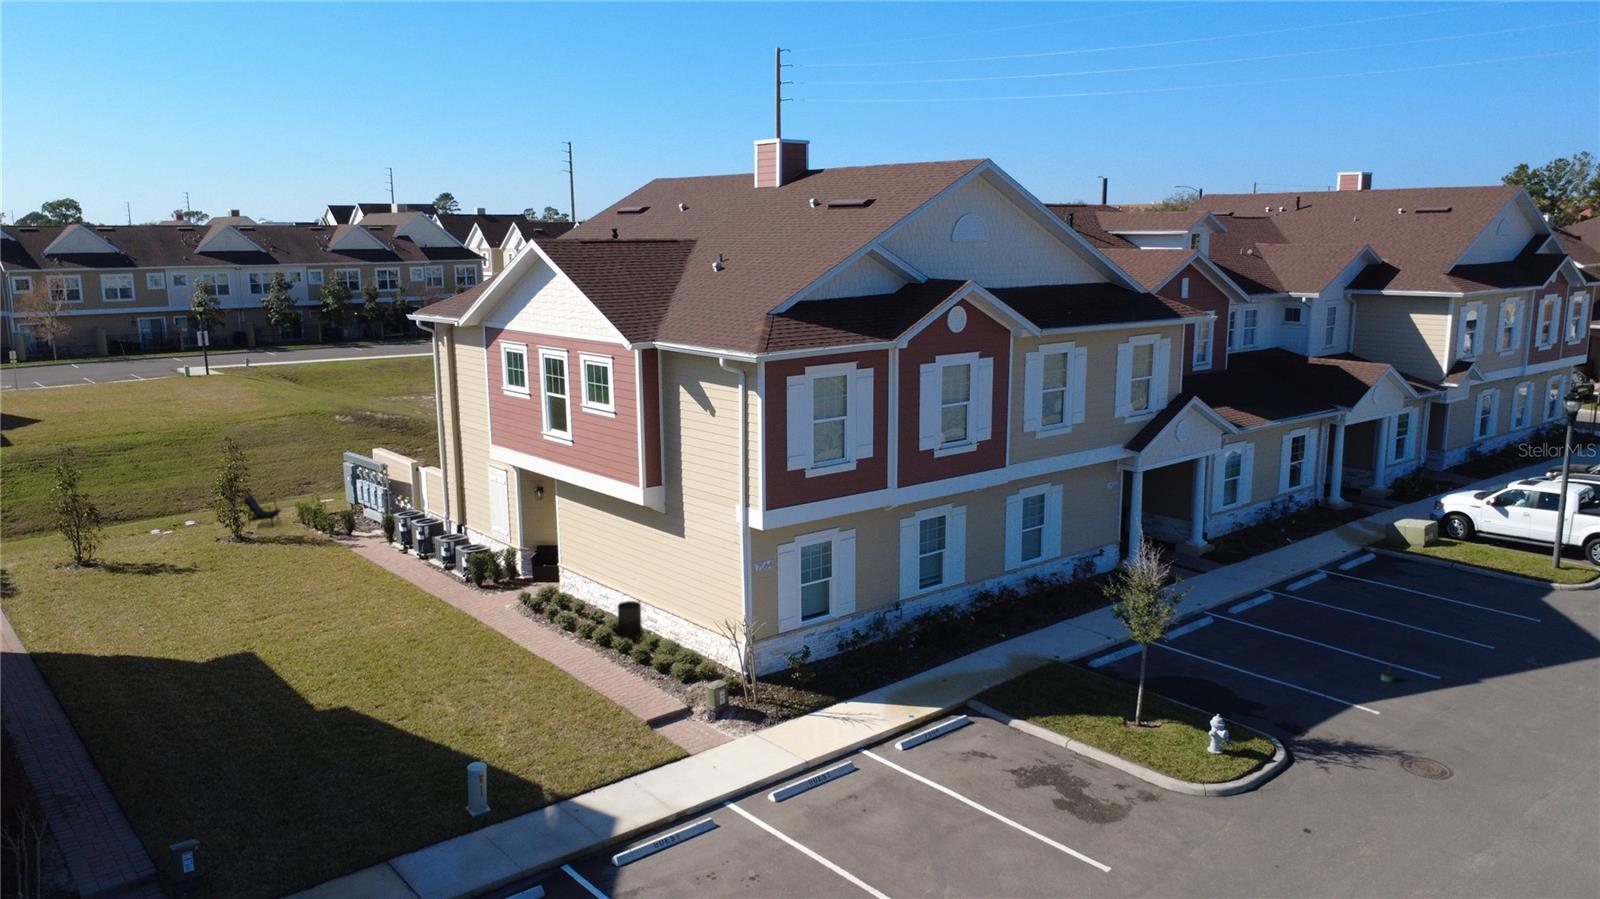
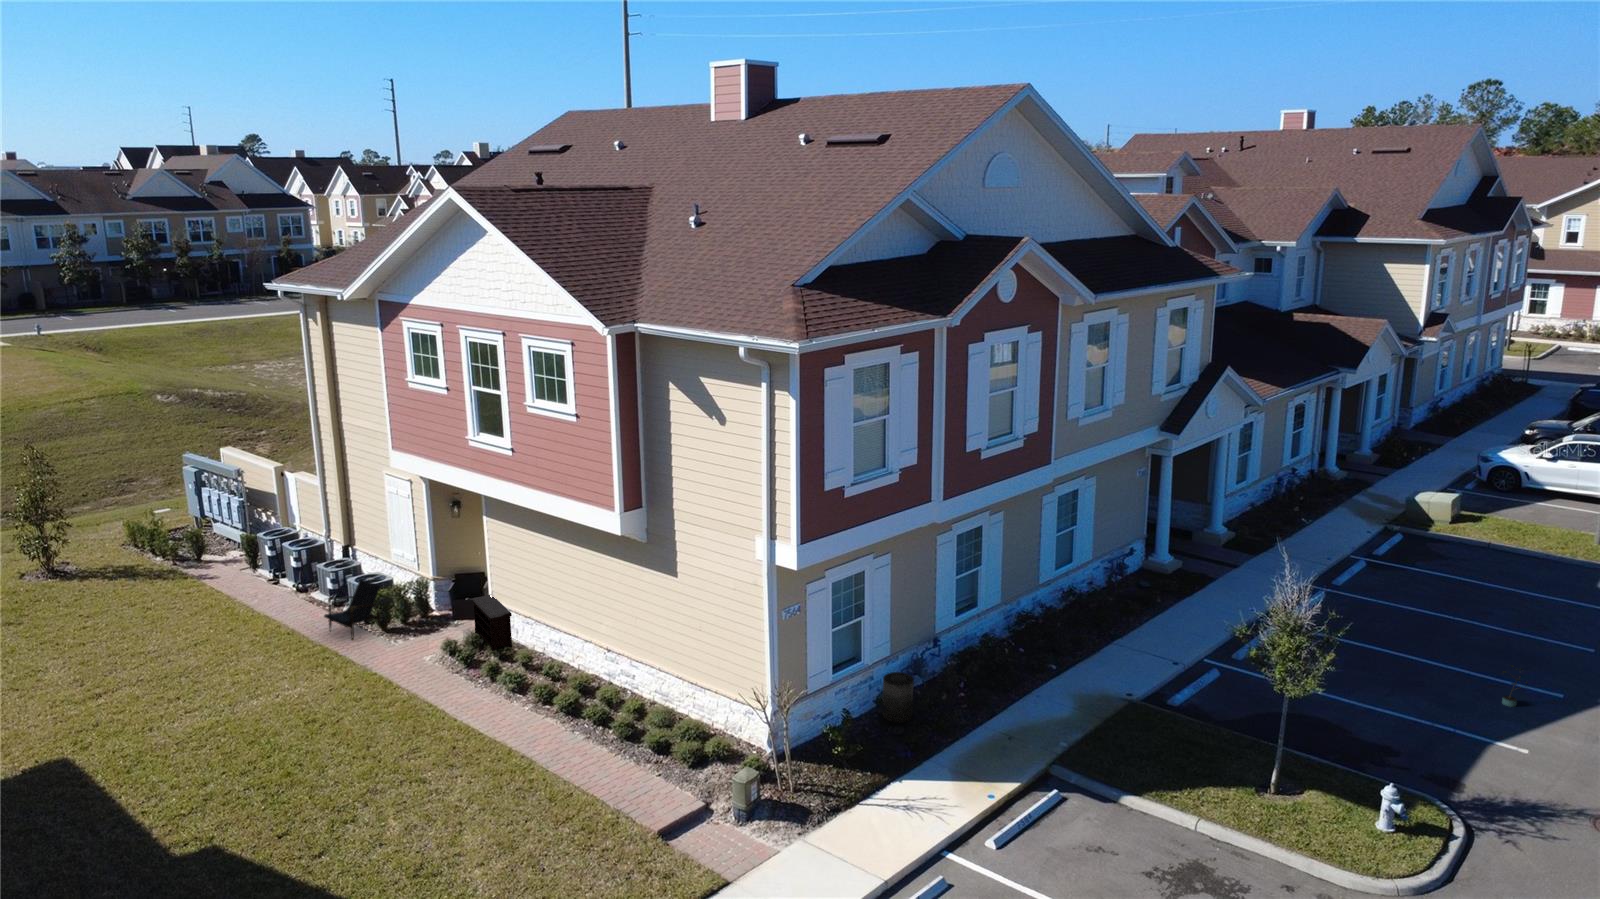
lounge chair: present [244,495,281,526] -> present [324,579,381,639]
bench: none [545,561,573,603] -> present [472,595,512,651]
trash can: present [618,601,642,638] -> present [882,672,914,723]

